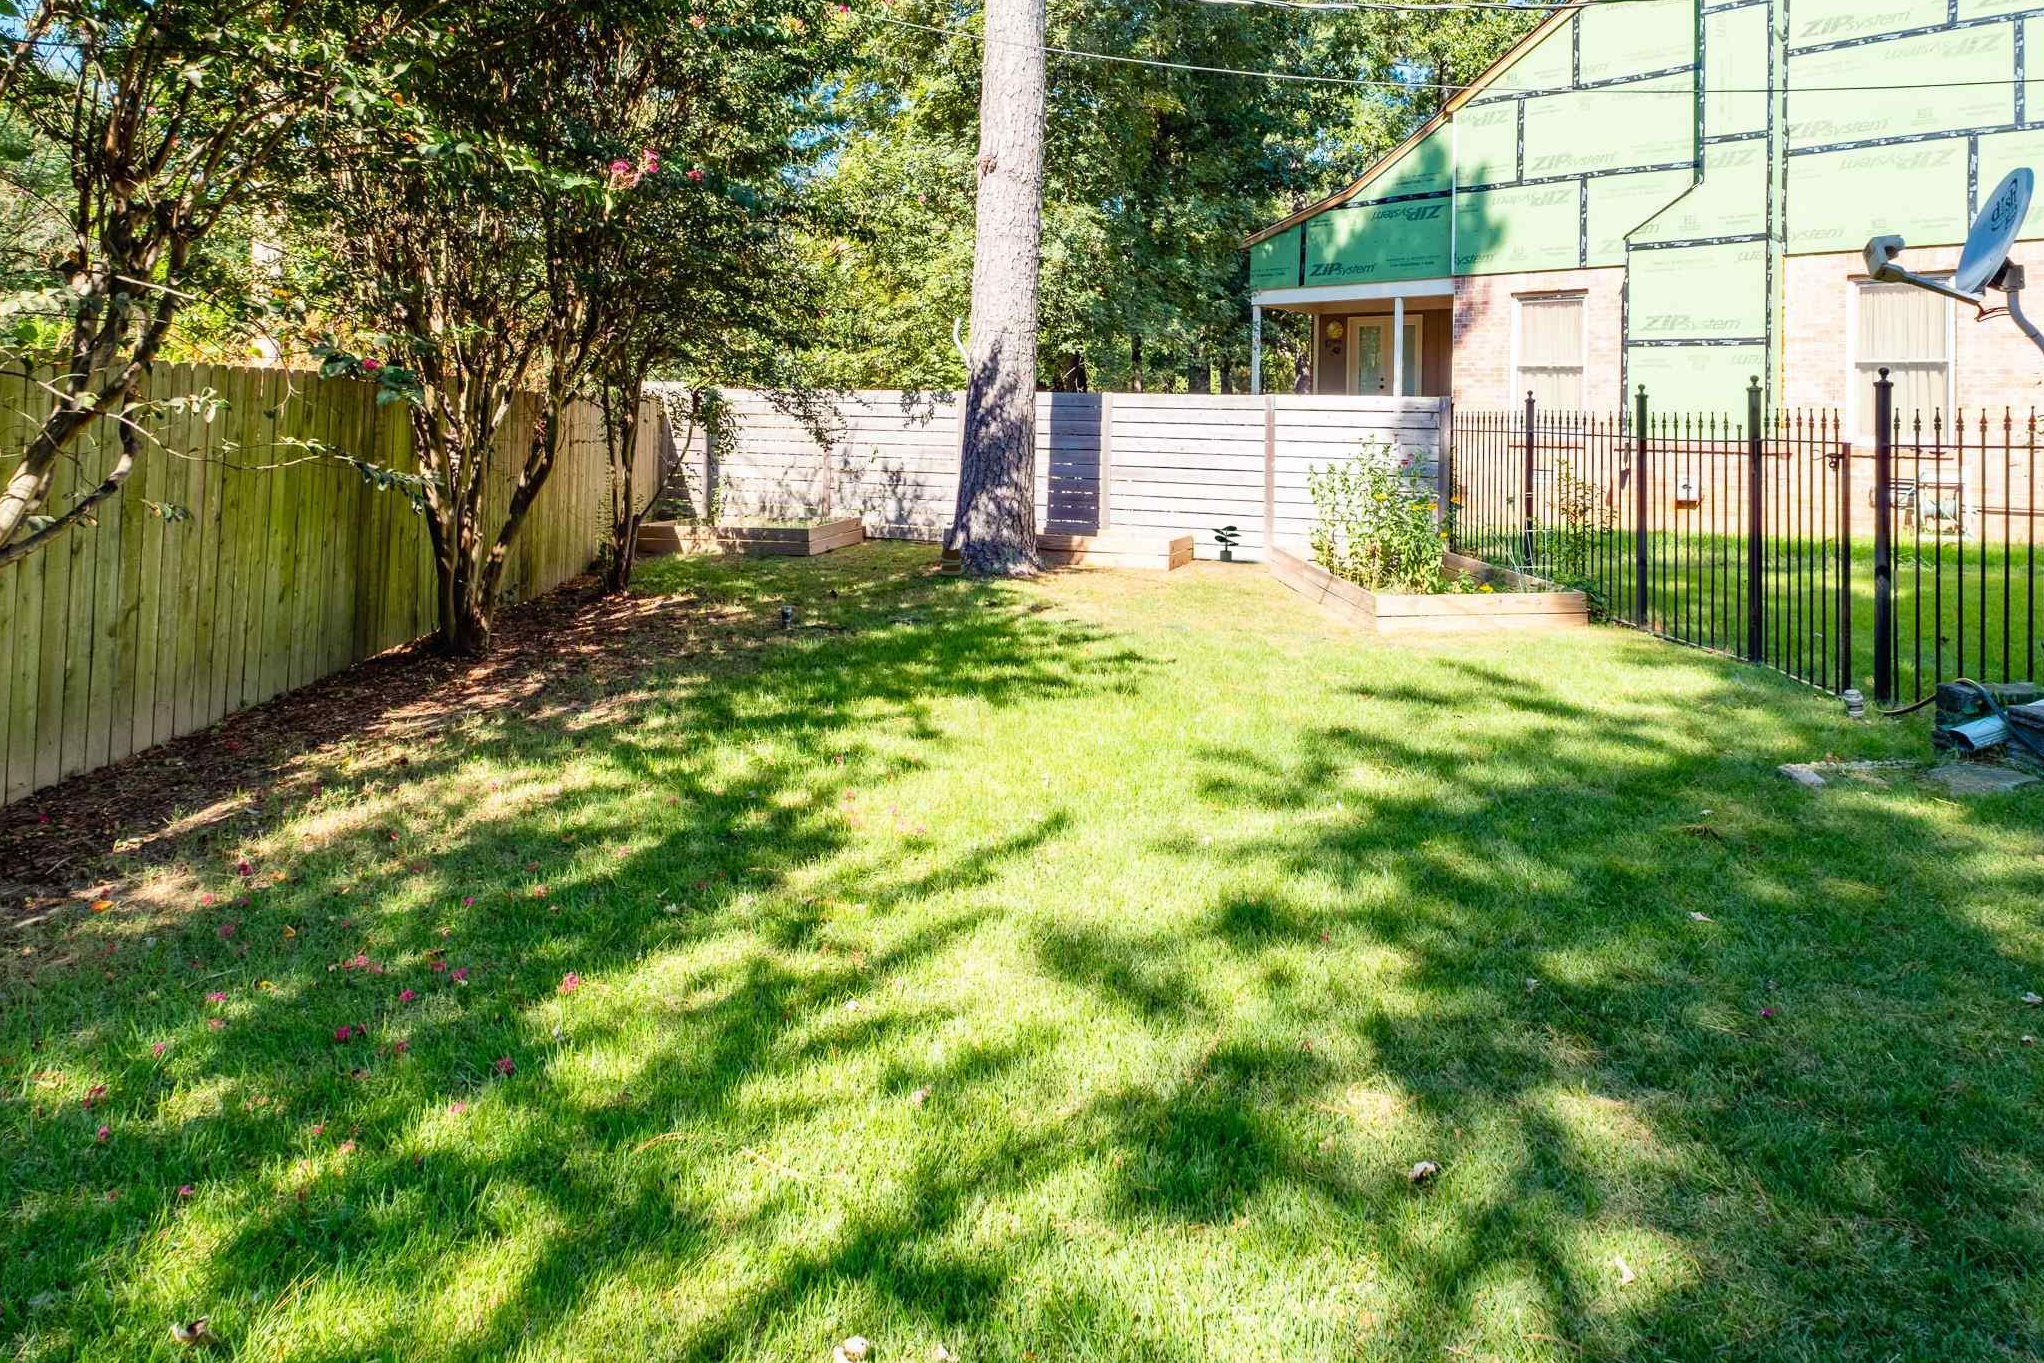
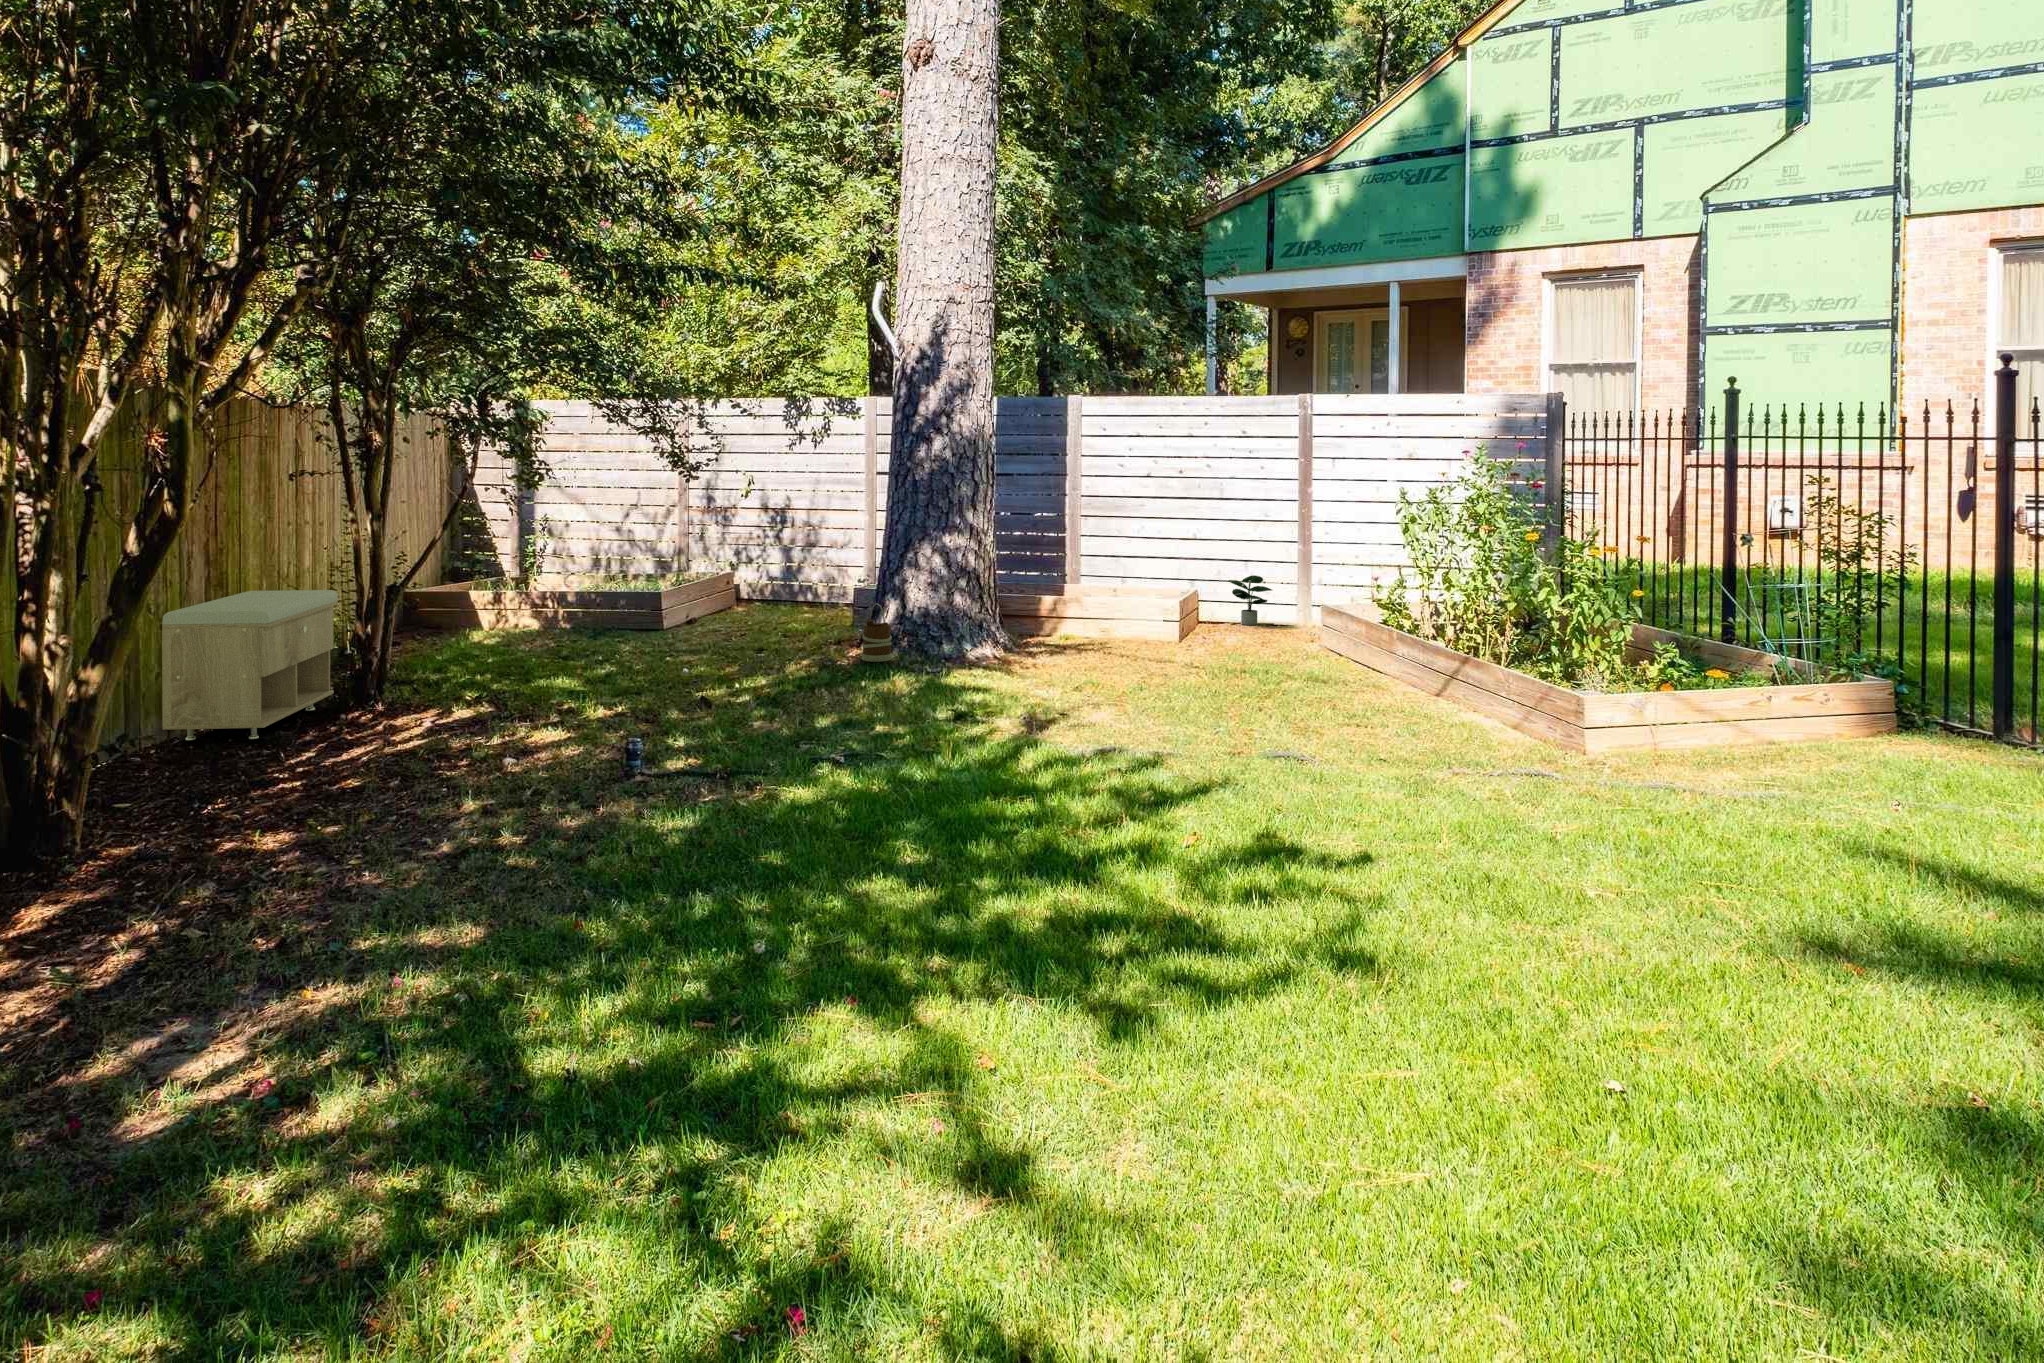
storage bench: none [504,514,602,603] -> present [162,590,338,741]

